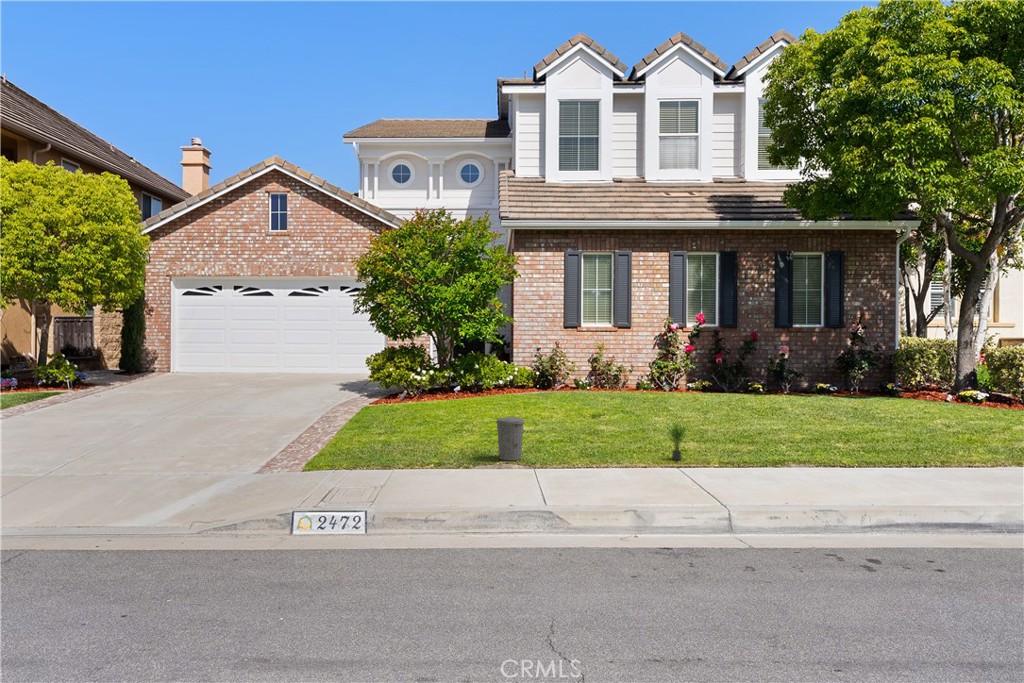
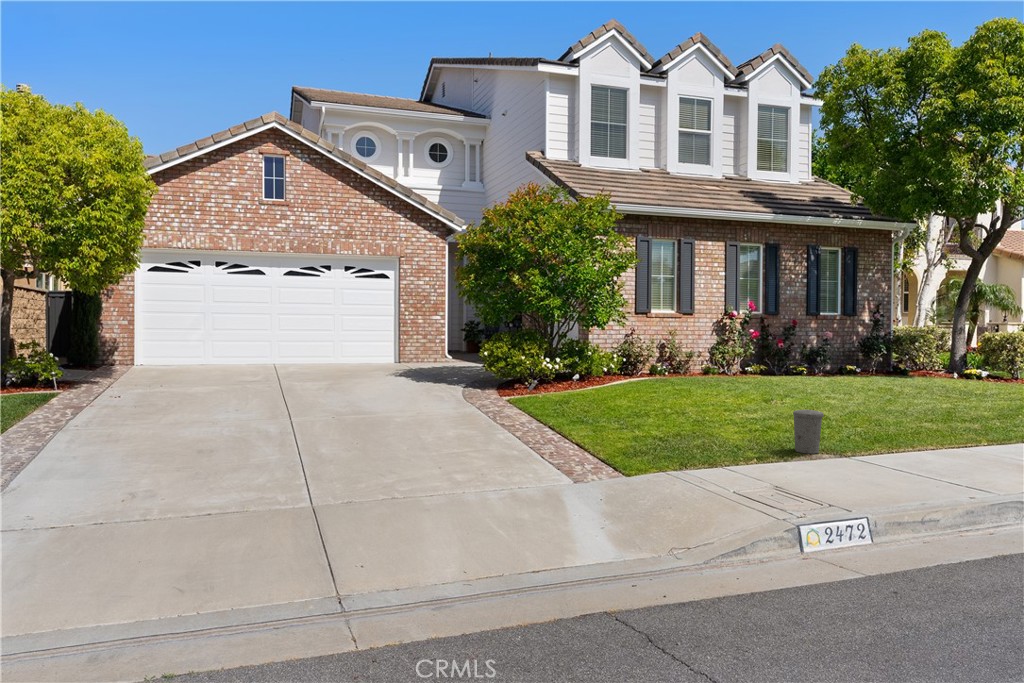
potted plant: present [669,423,686,460] -> none [923,404,955,443]

